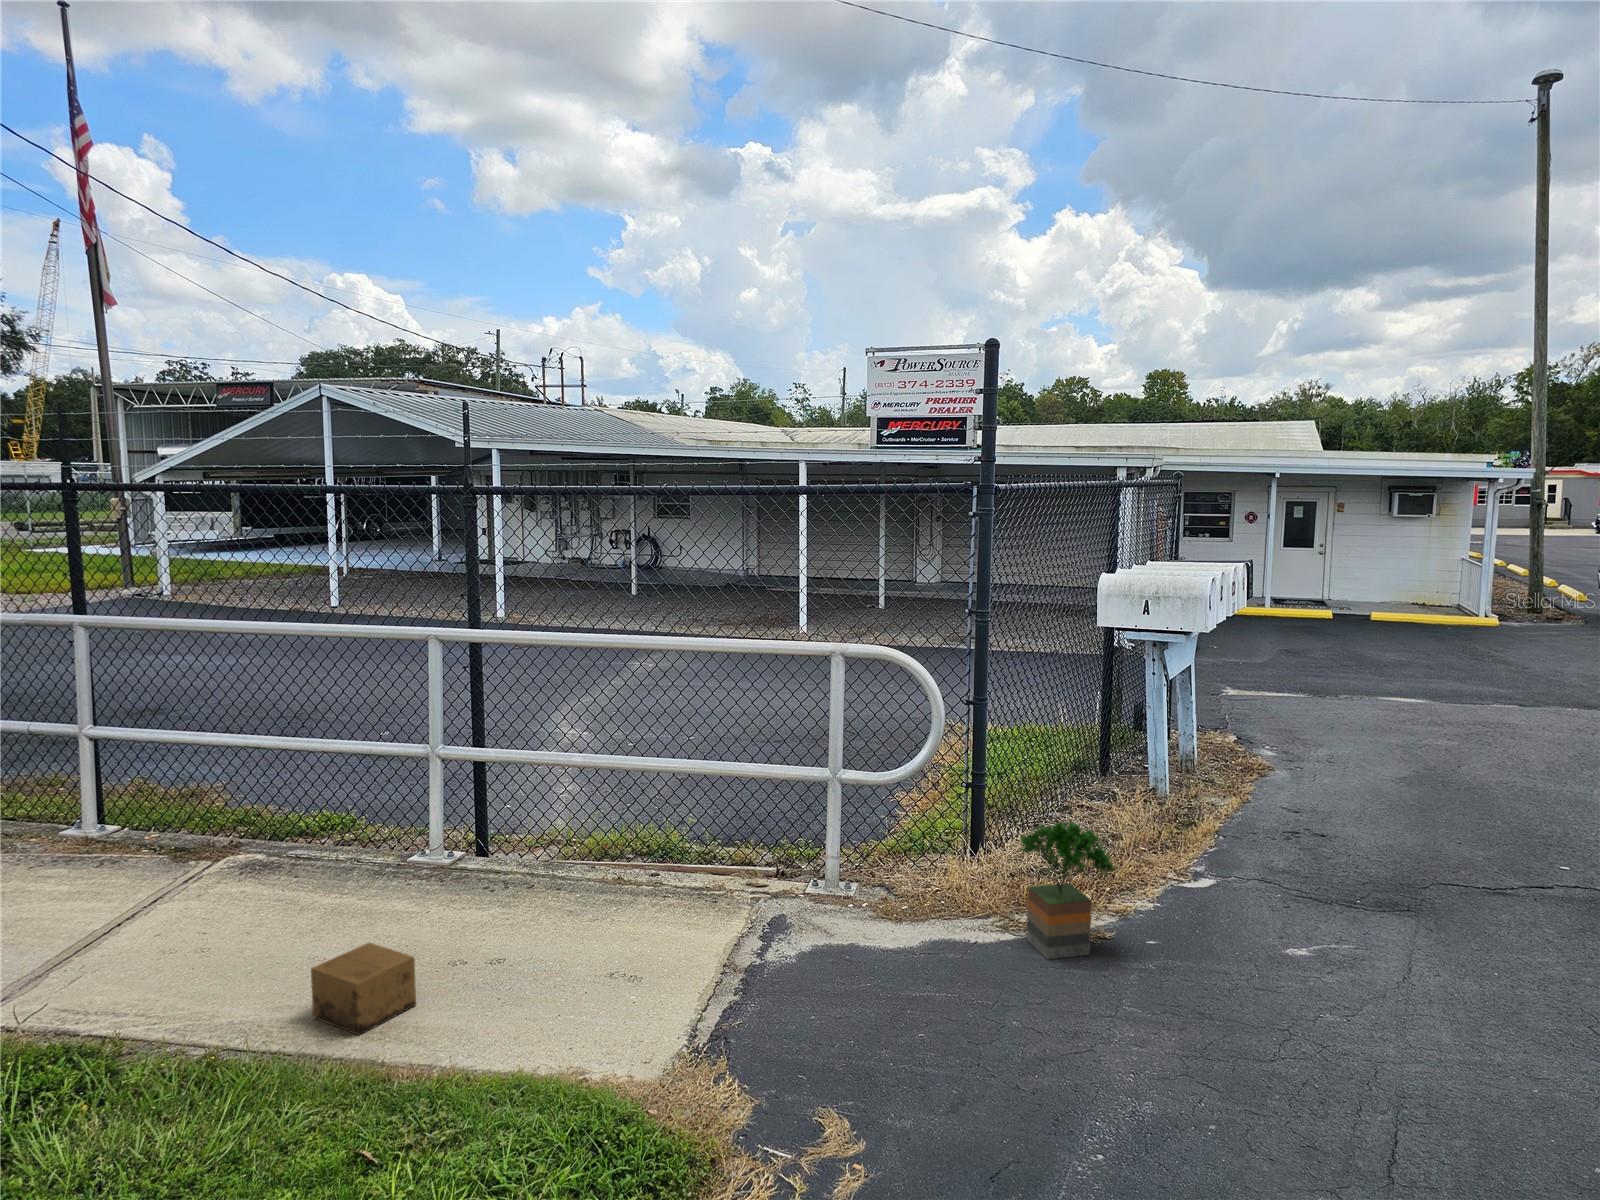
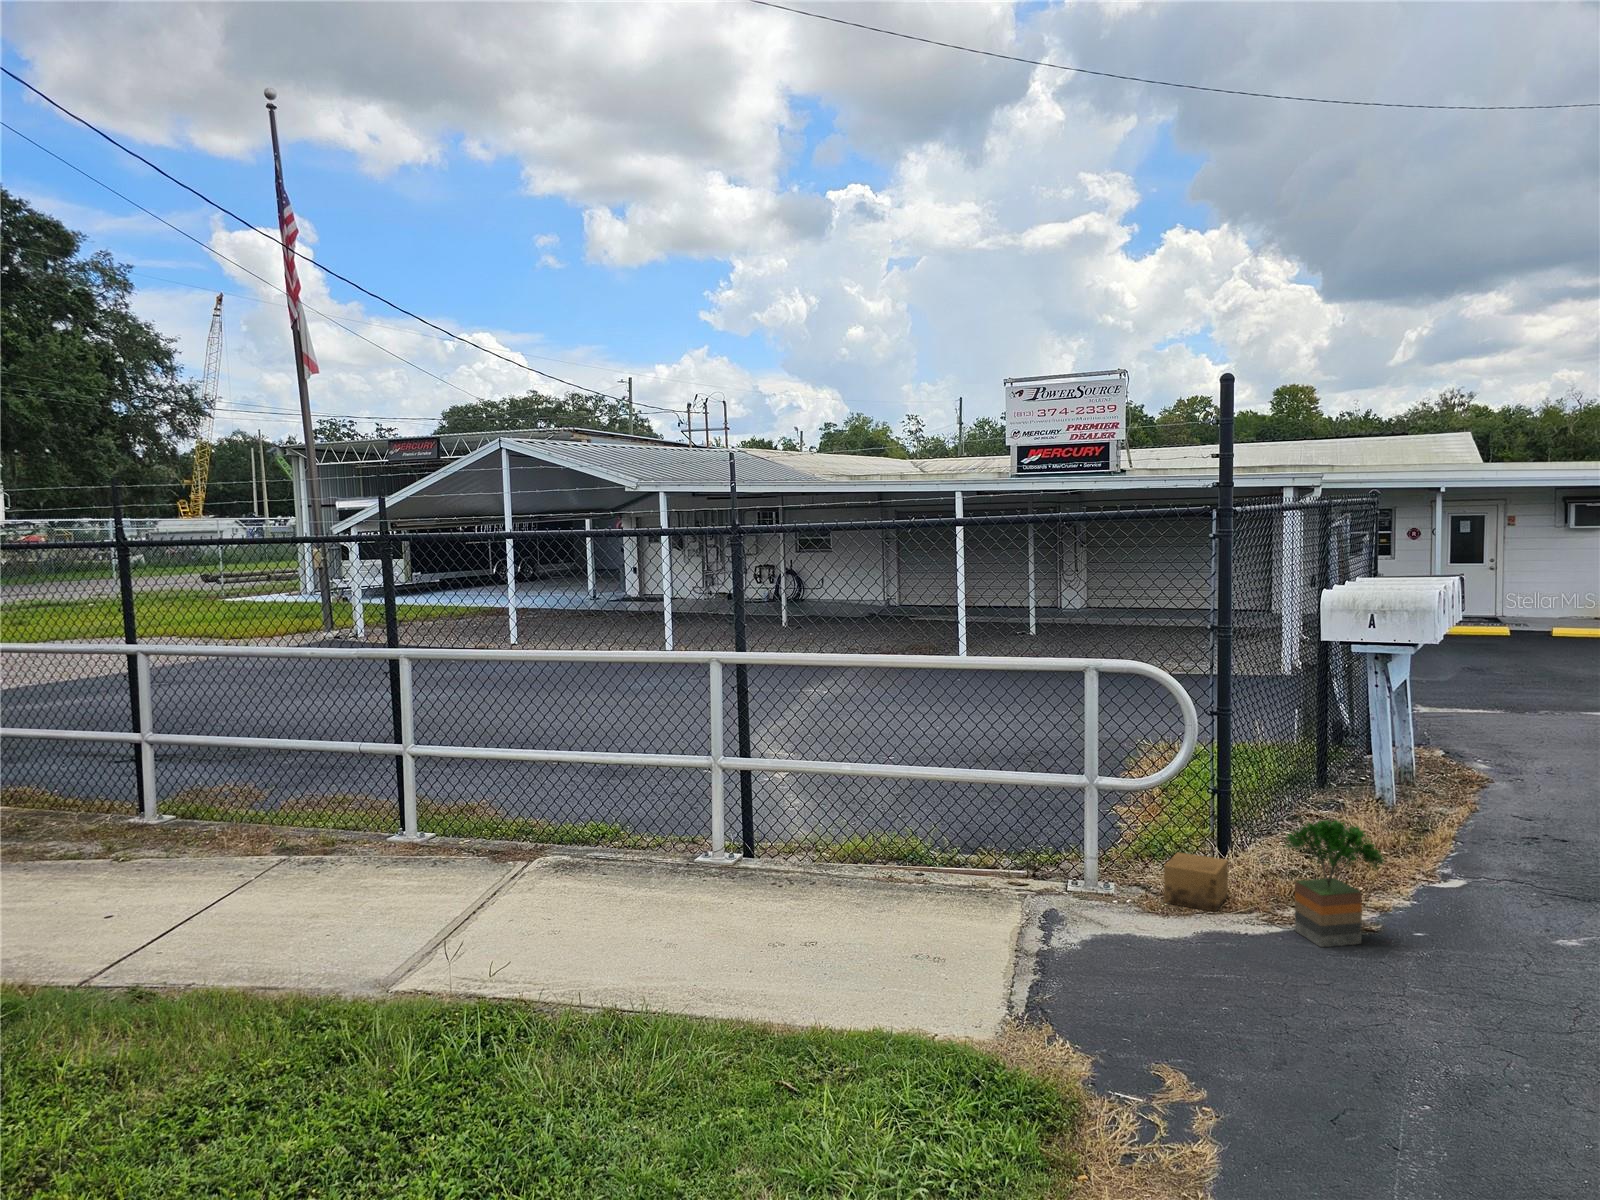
cardboard box: present [311,942,416,1035] -> present [1164,852,1228,912]

